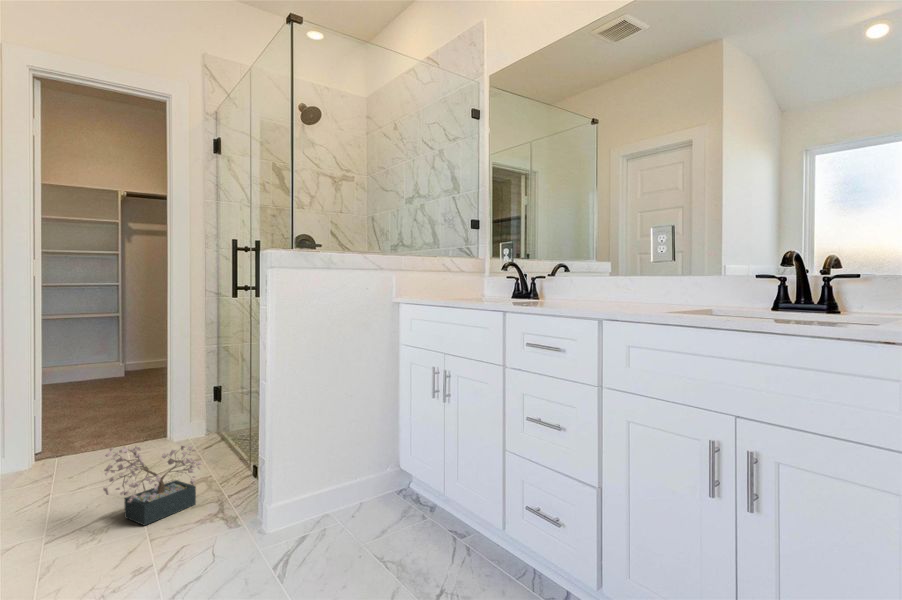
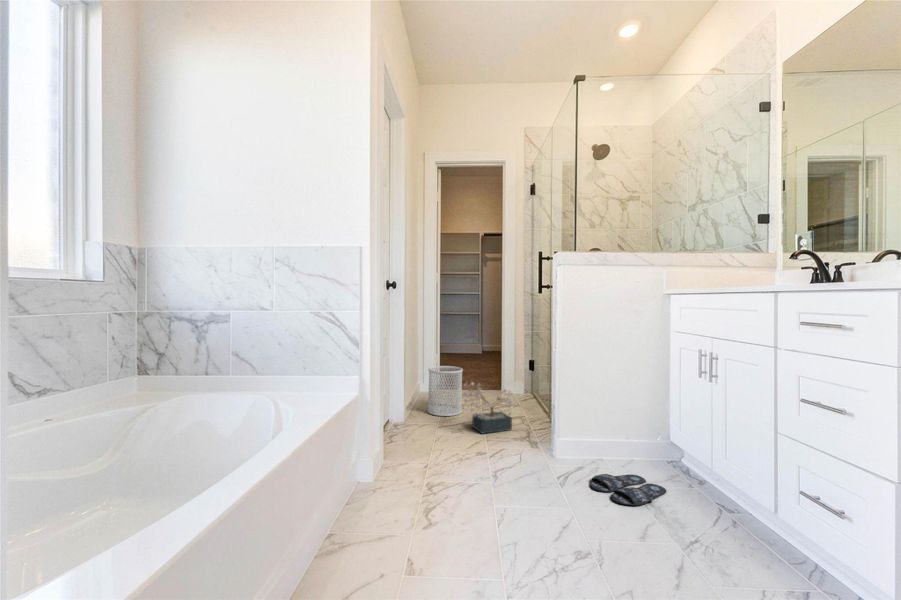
wastebasket: none [24,421,101,514] -> present [428,366,463,416]
slippers: none [320,524,404,572] -> present [591,474,666,506]

